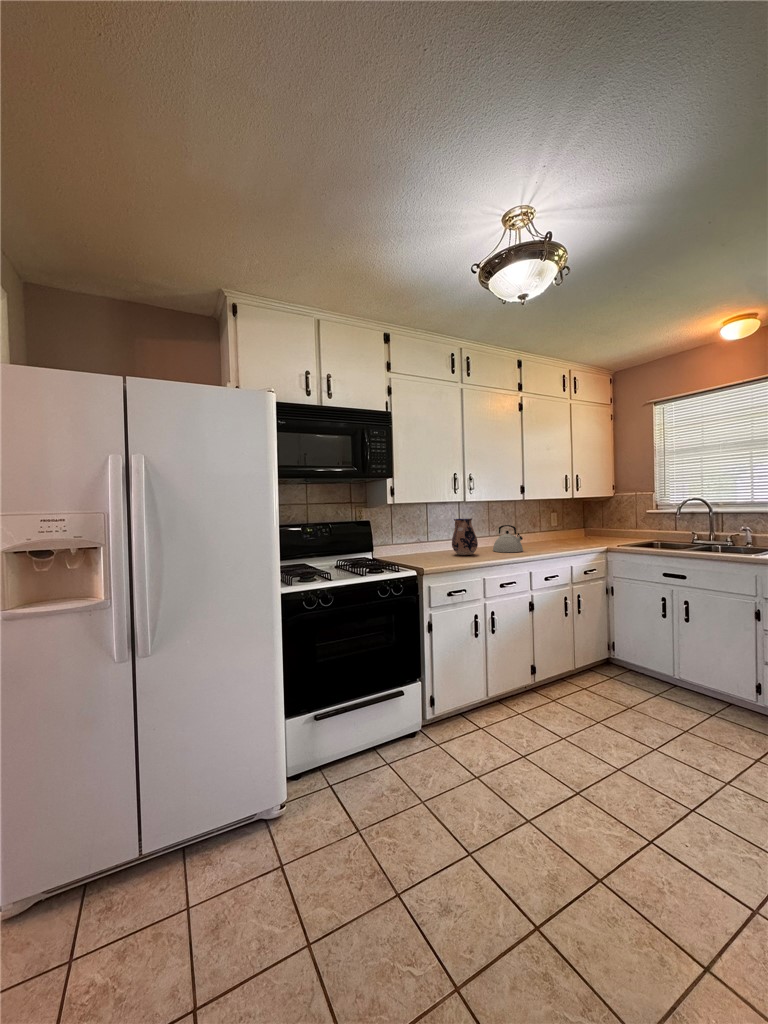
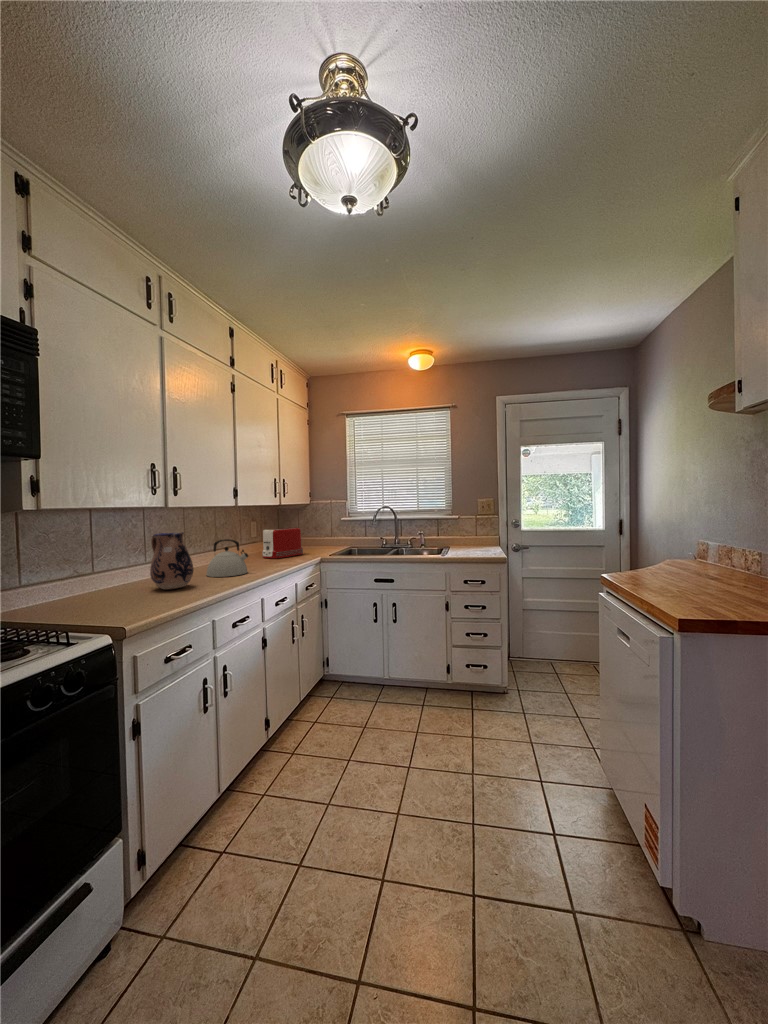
toaster: none [550,519,590,544] -> present [262,528,303,559]

